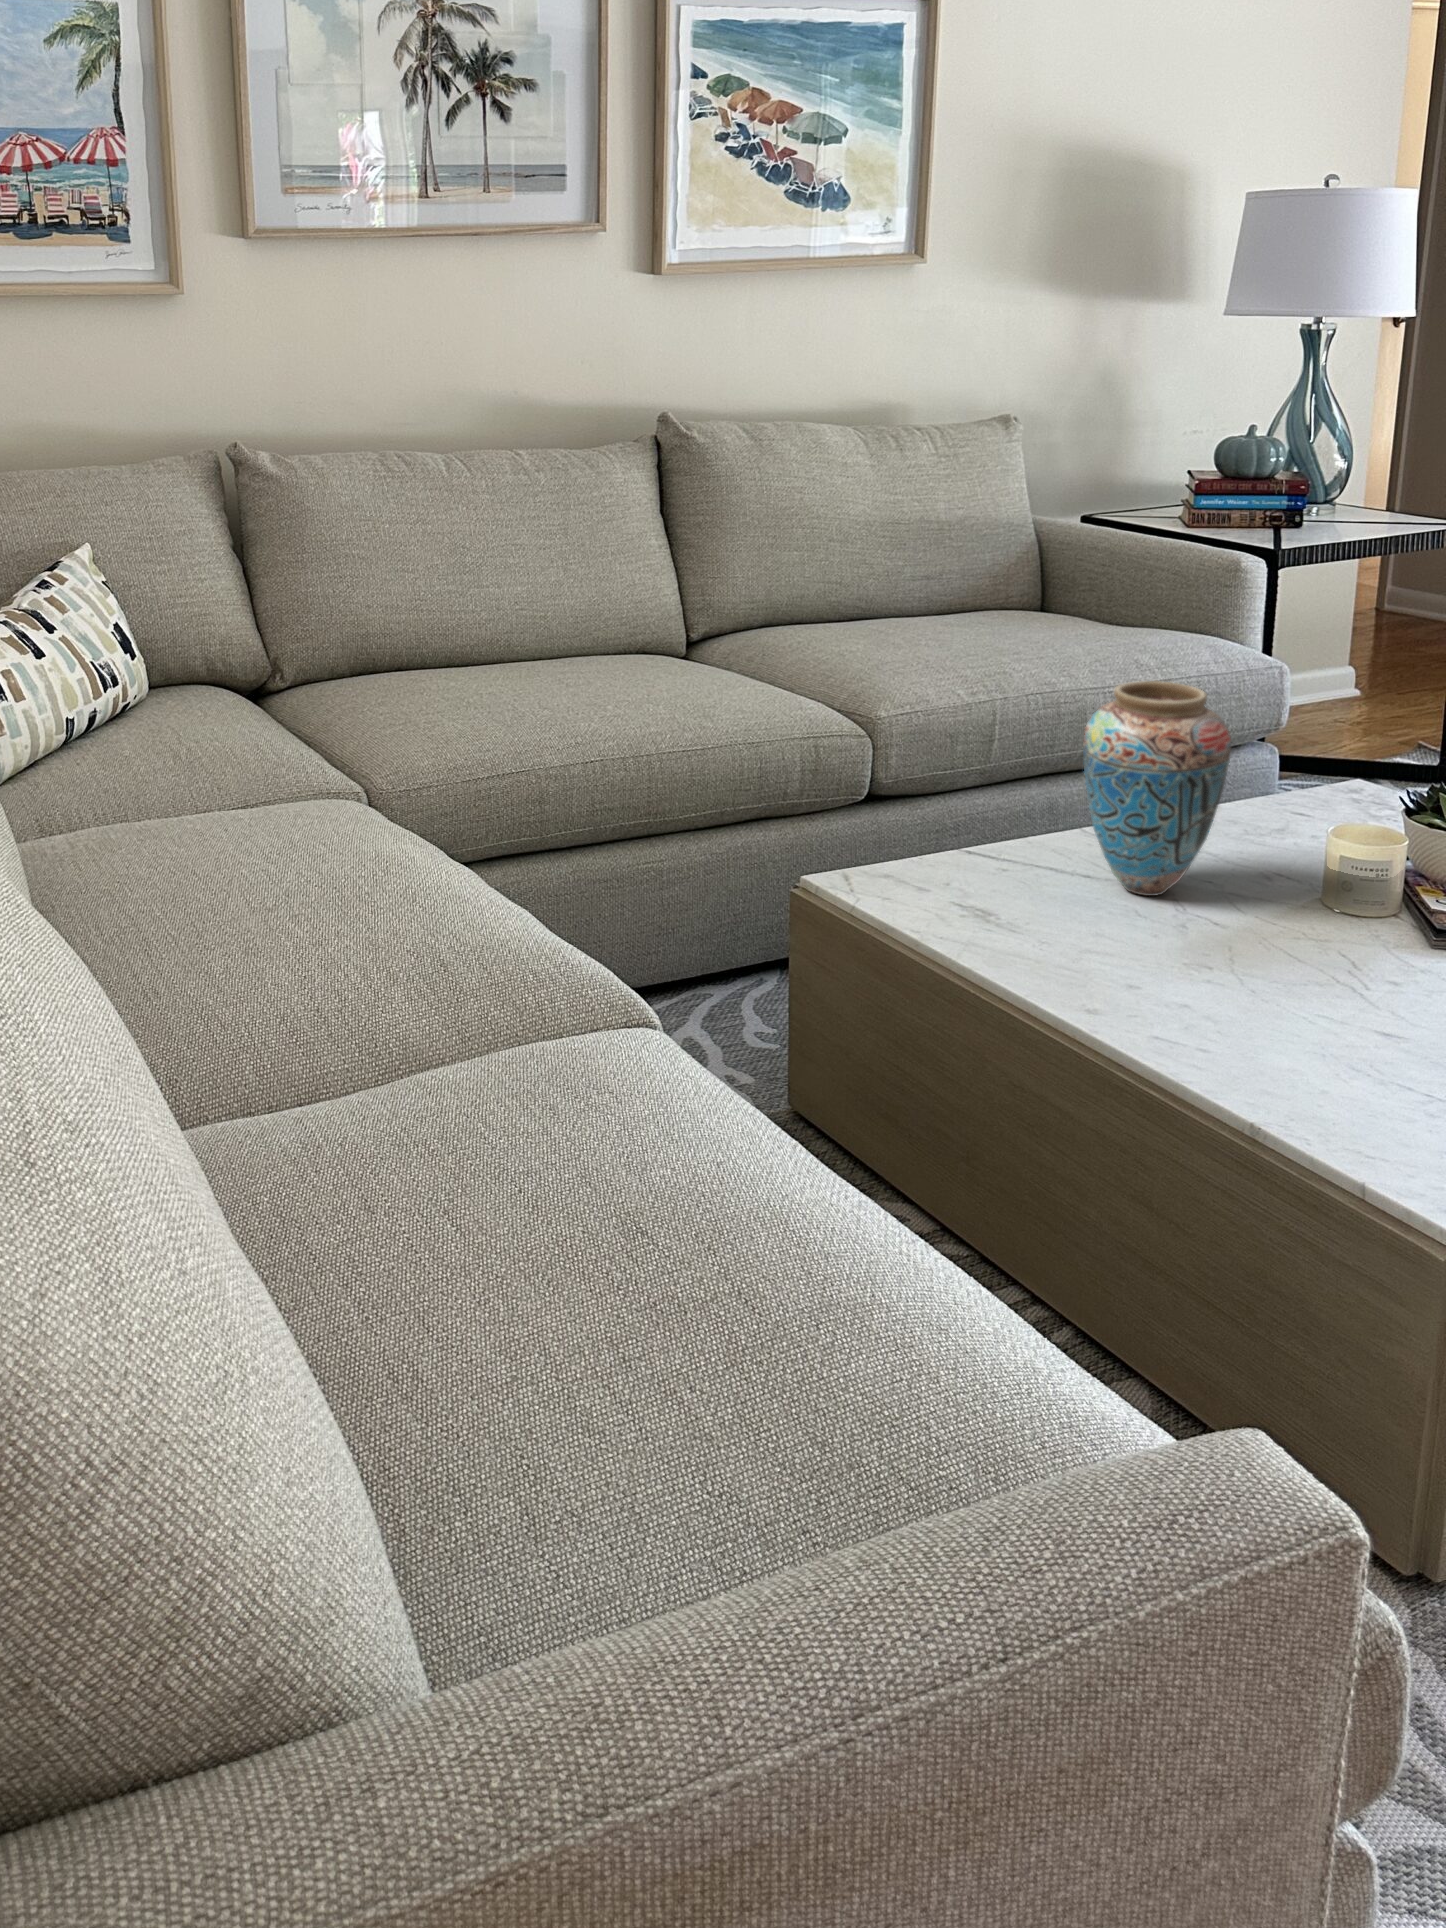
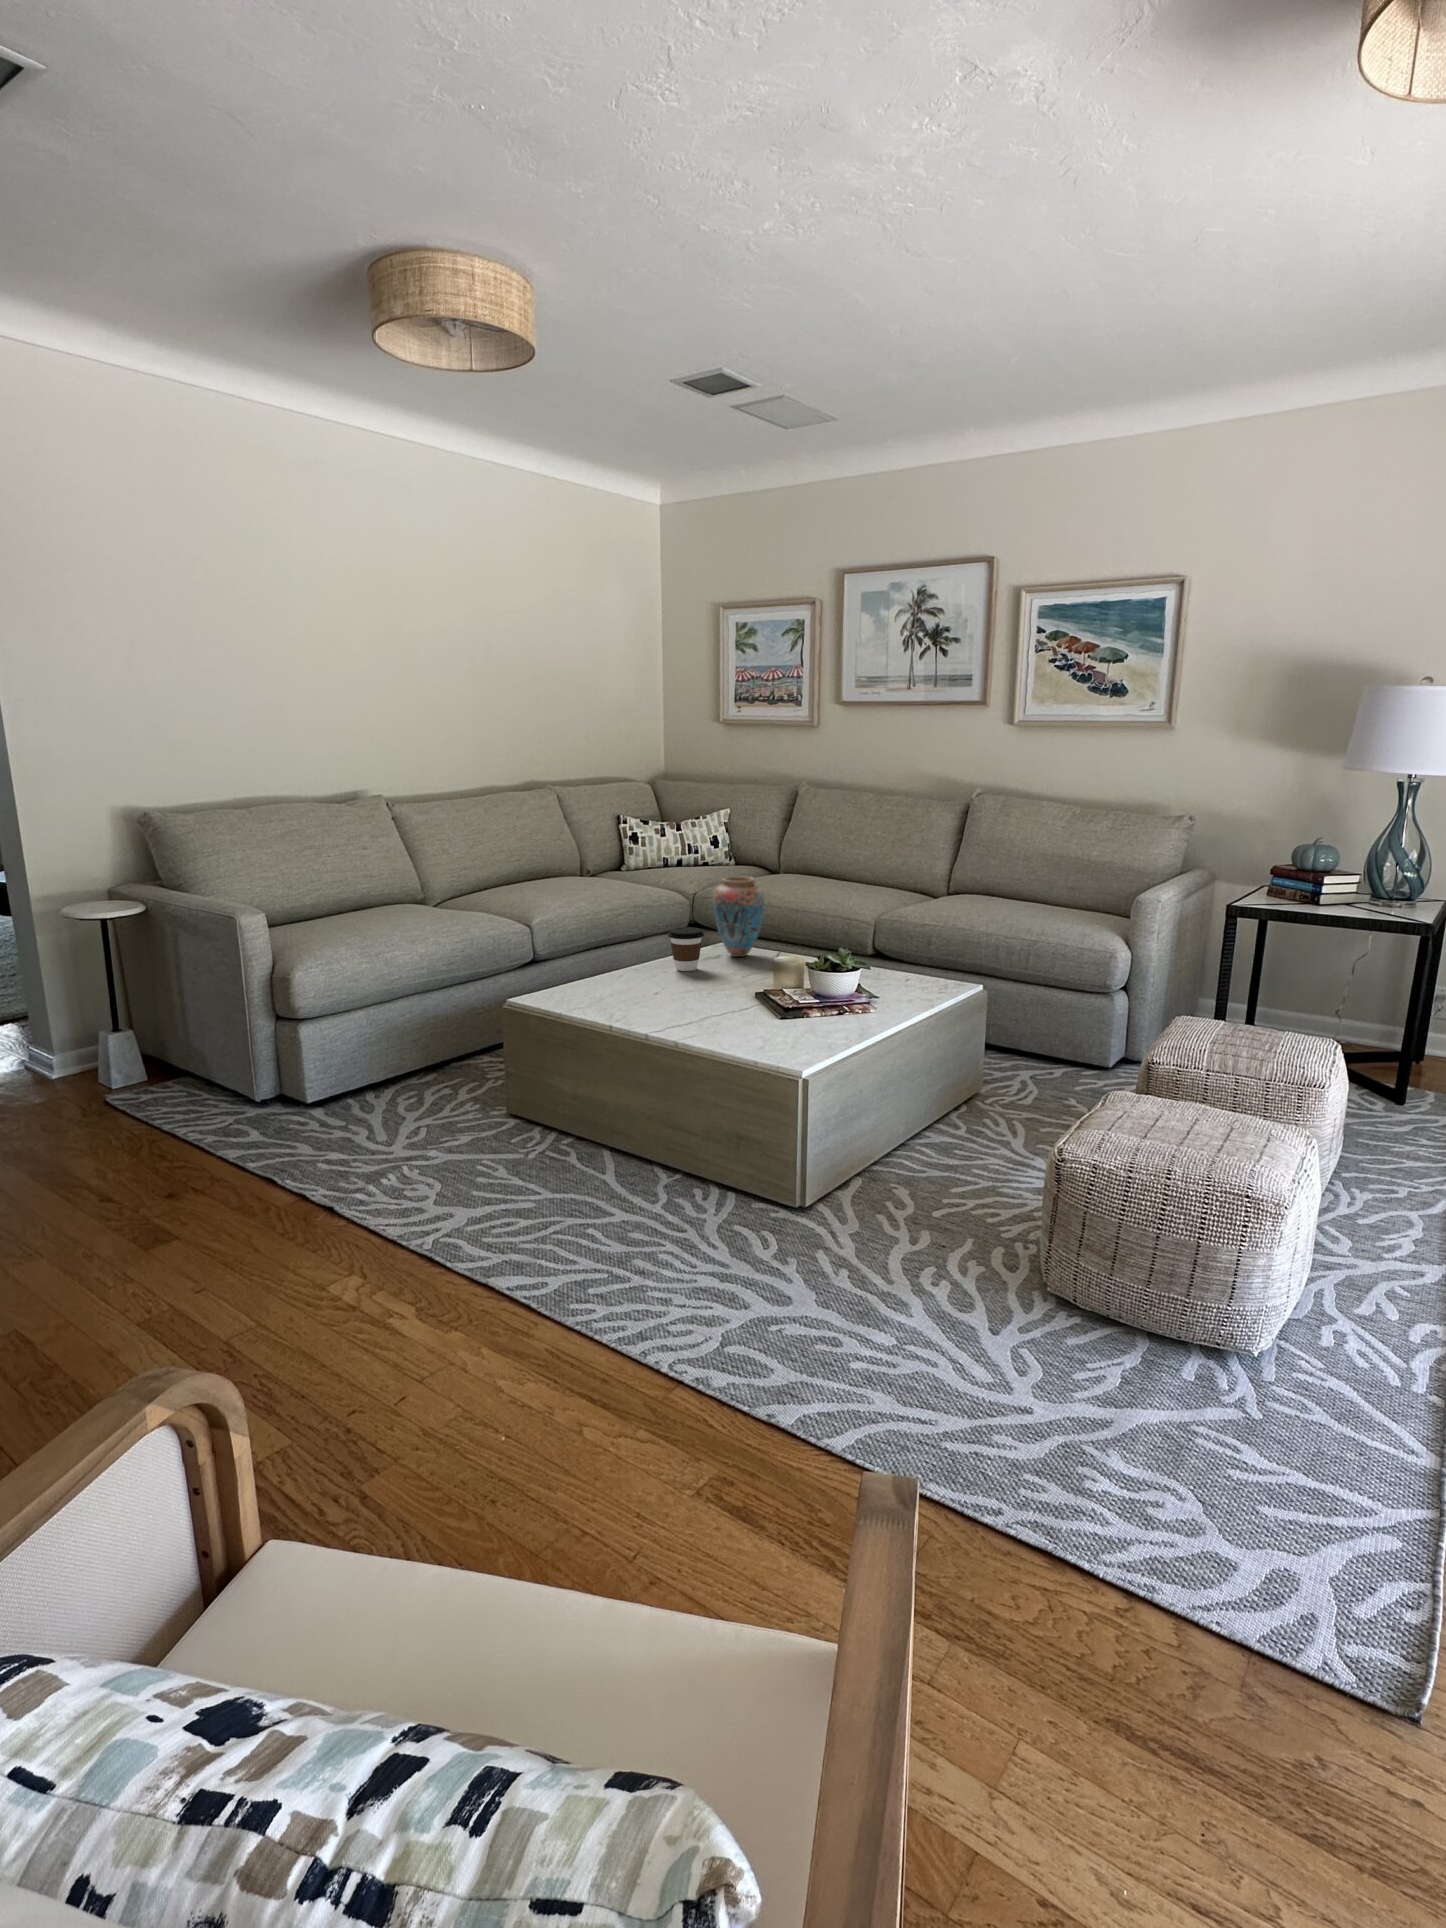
coffee cup: none [1249,845,1361,974] -> present [668,927,704,971]

